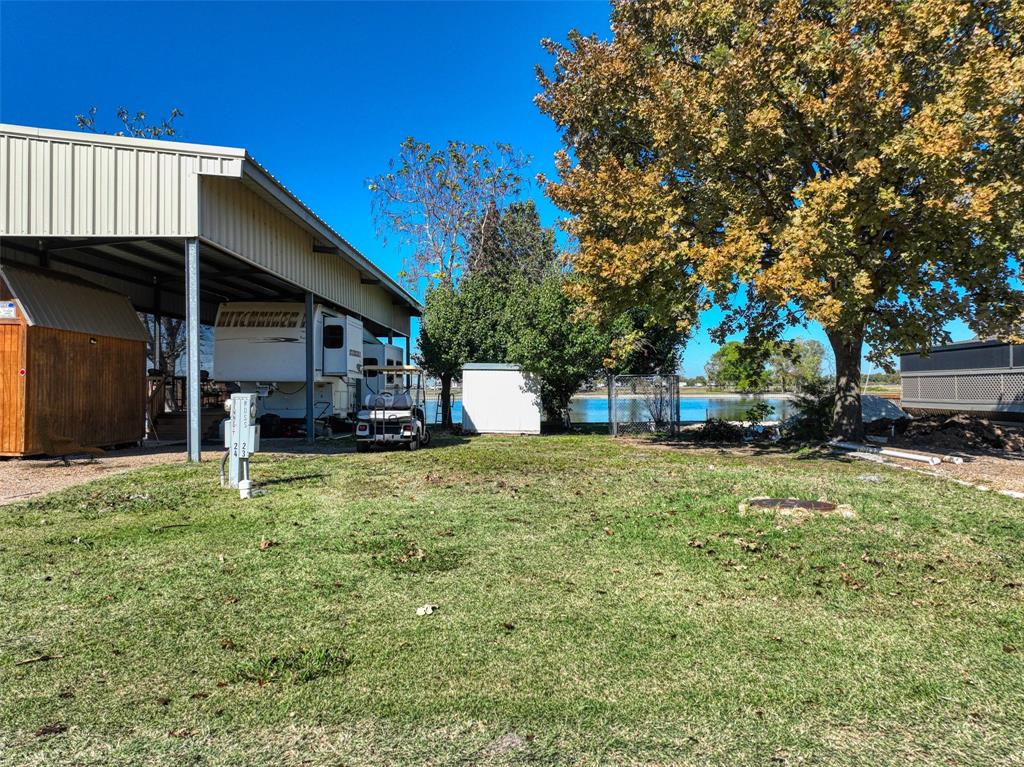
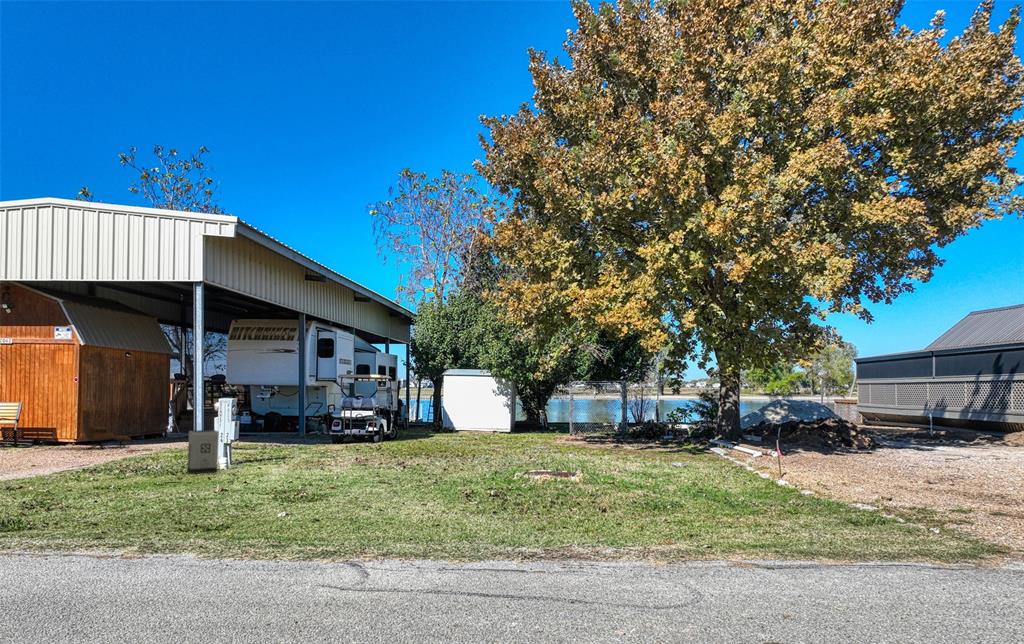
trash can: none [212,439,256,502] -> present [187,430,219,474]

